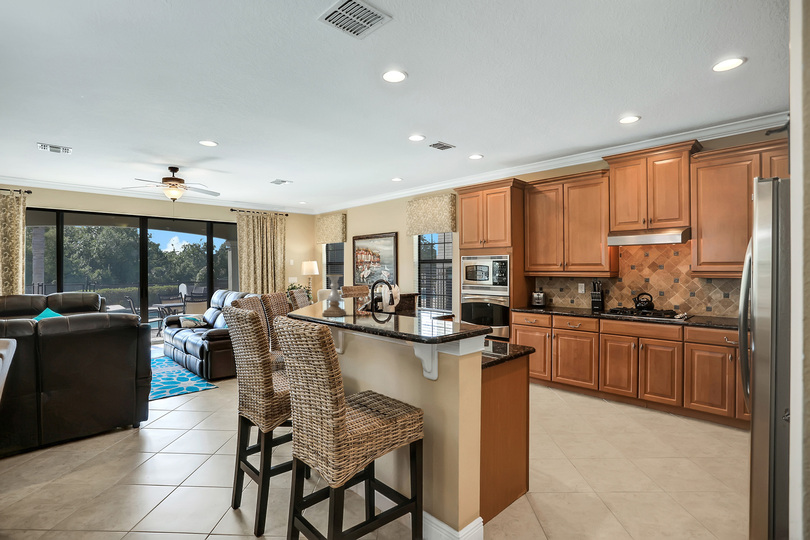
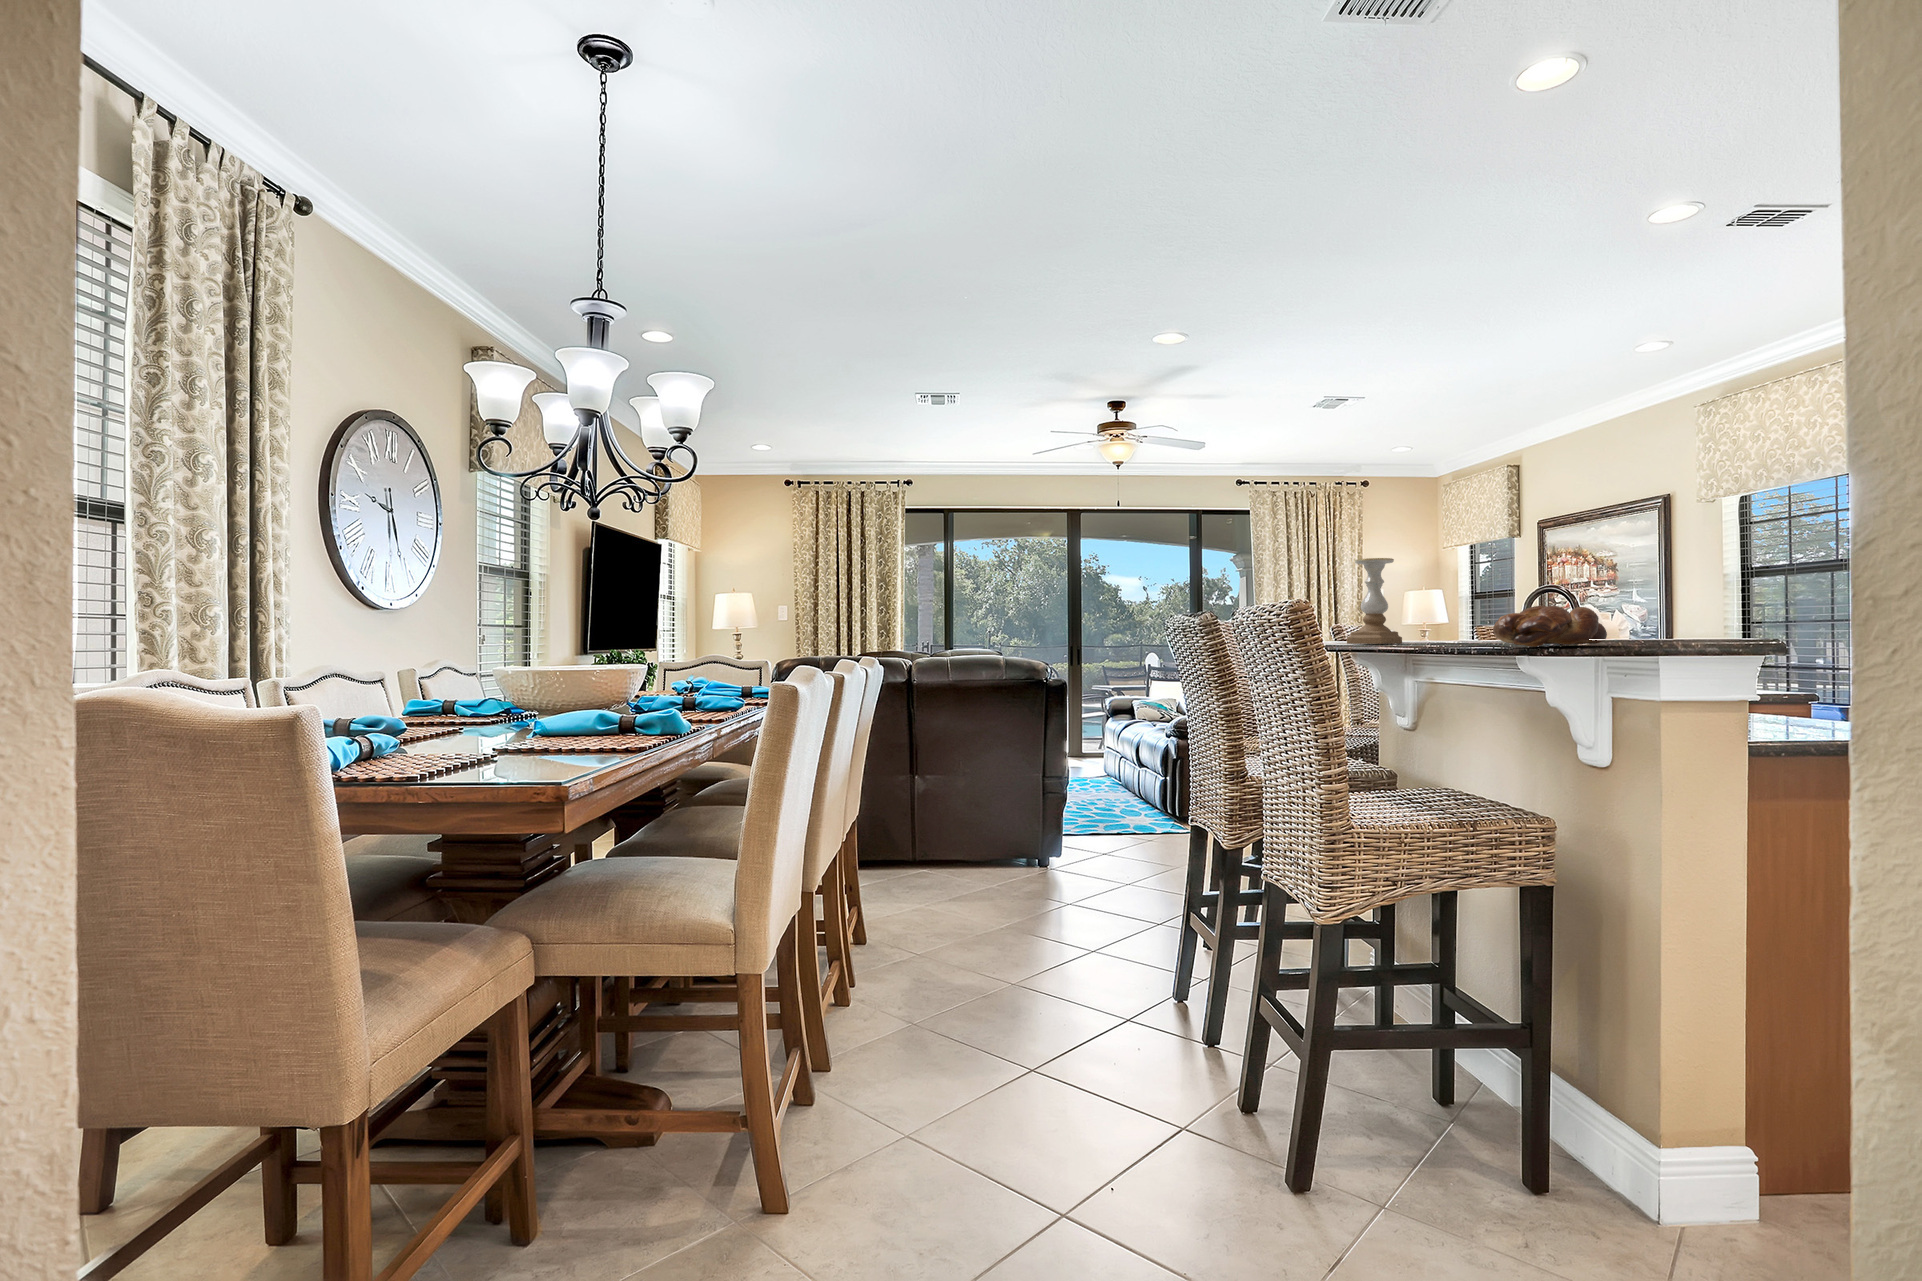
bread loaf: none [405,307,444,330] -> present [1493,606,1607,647]

